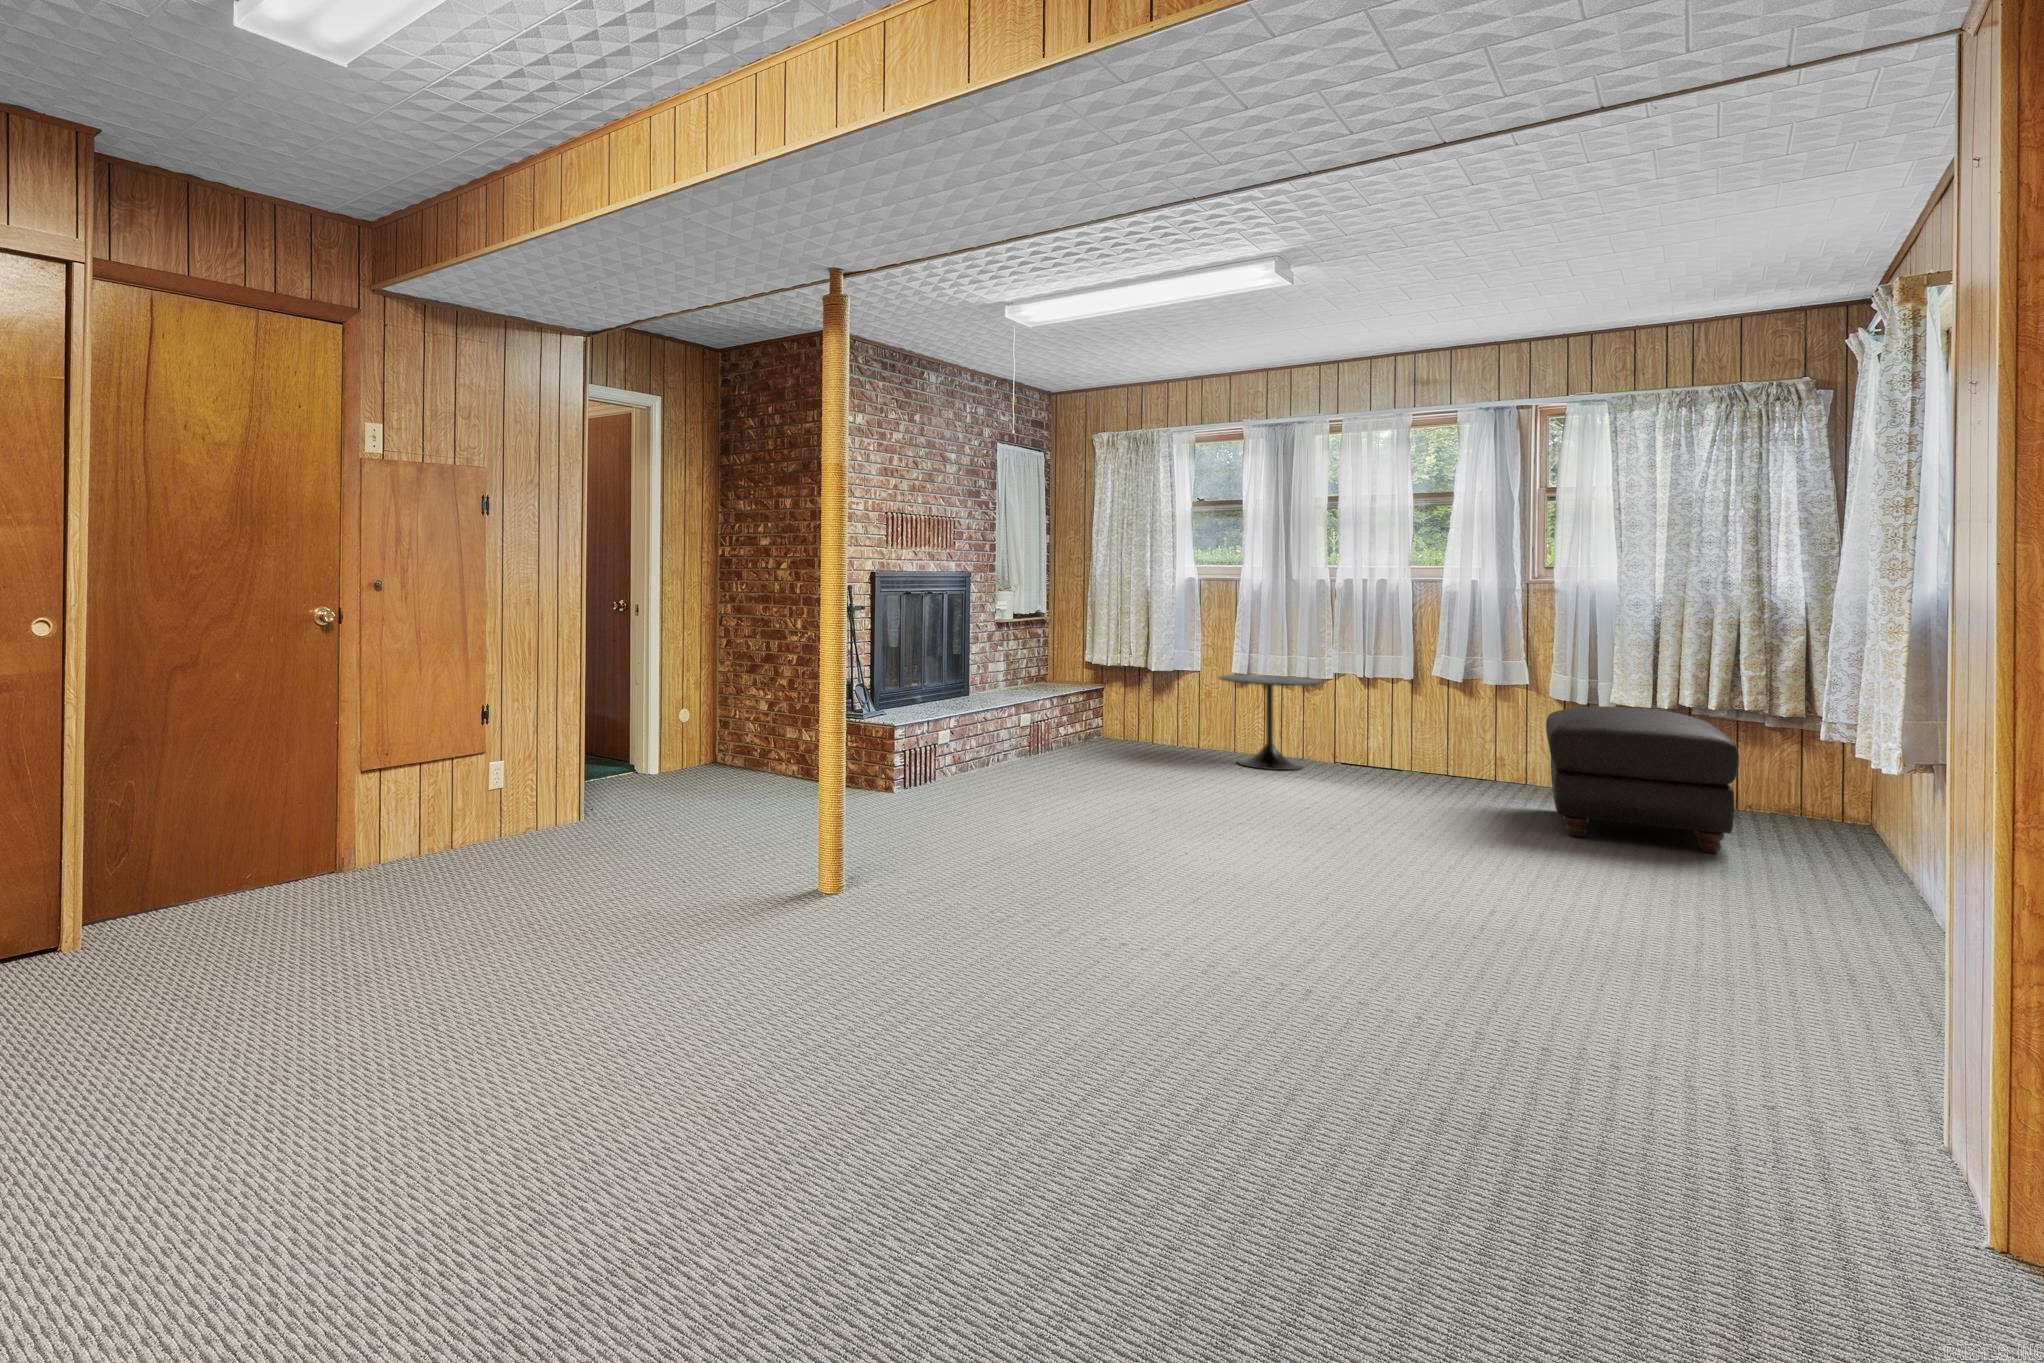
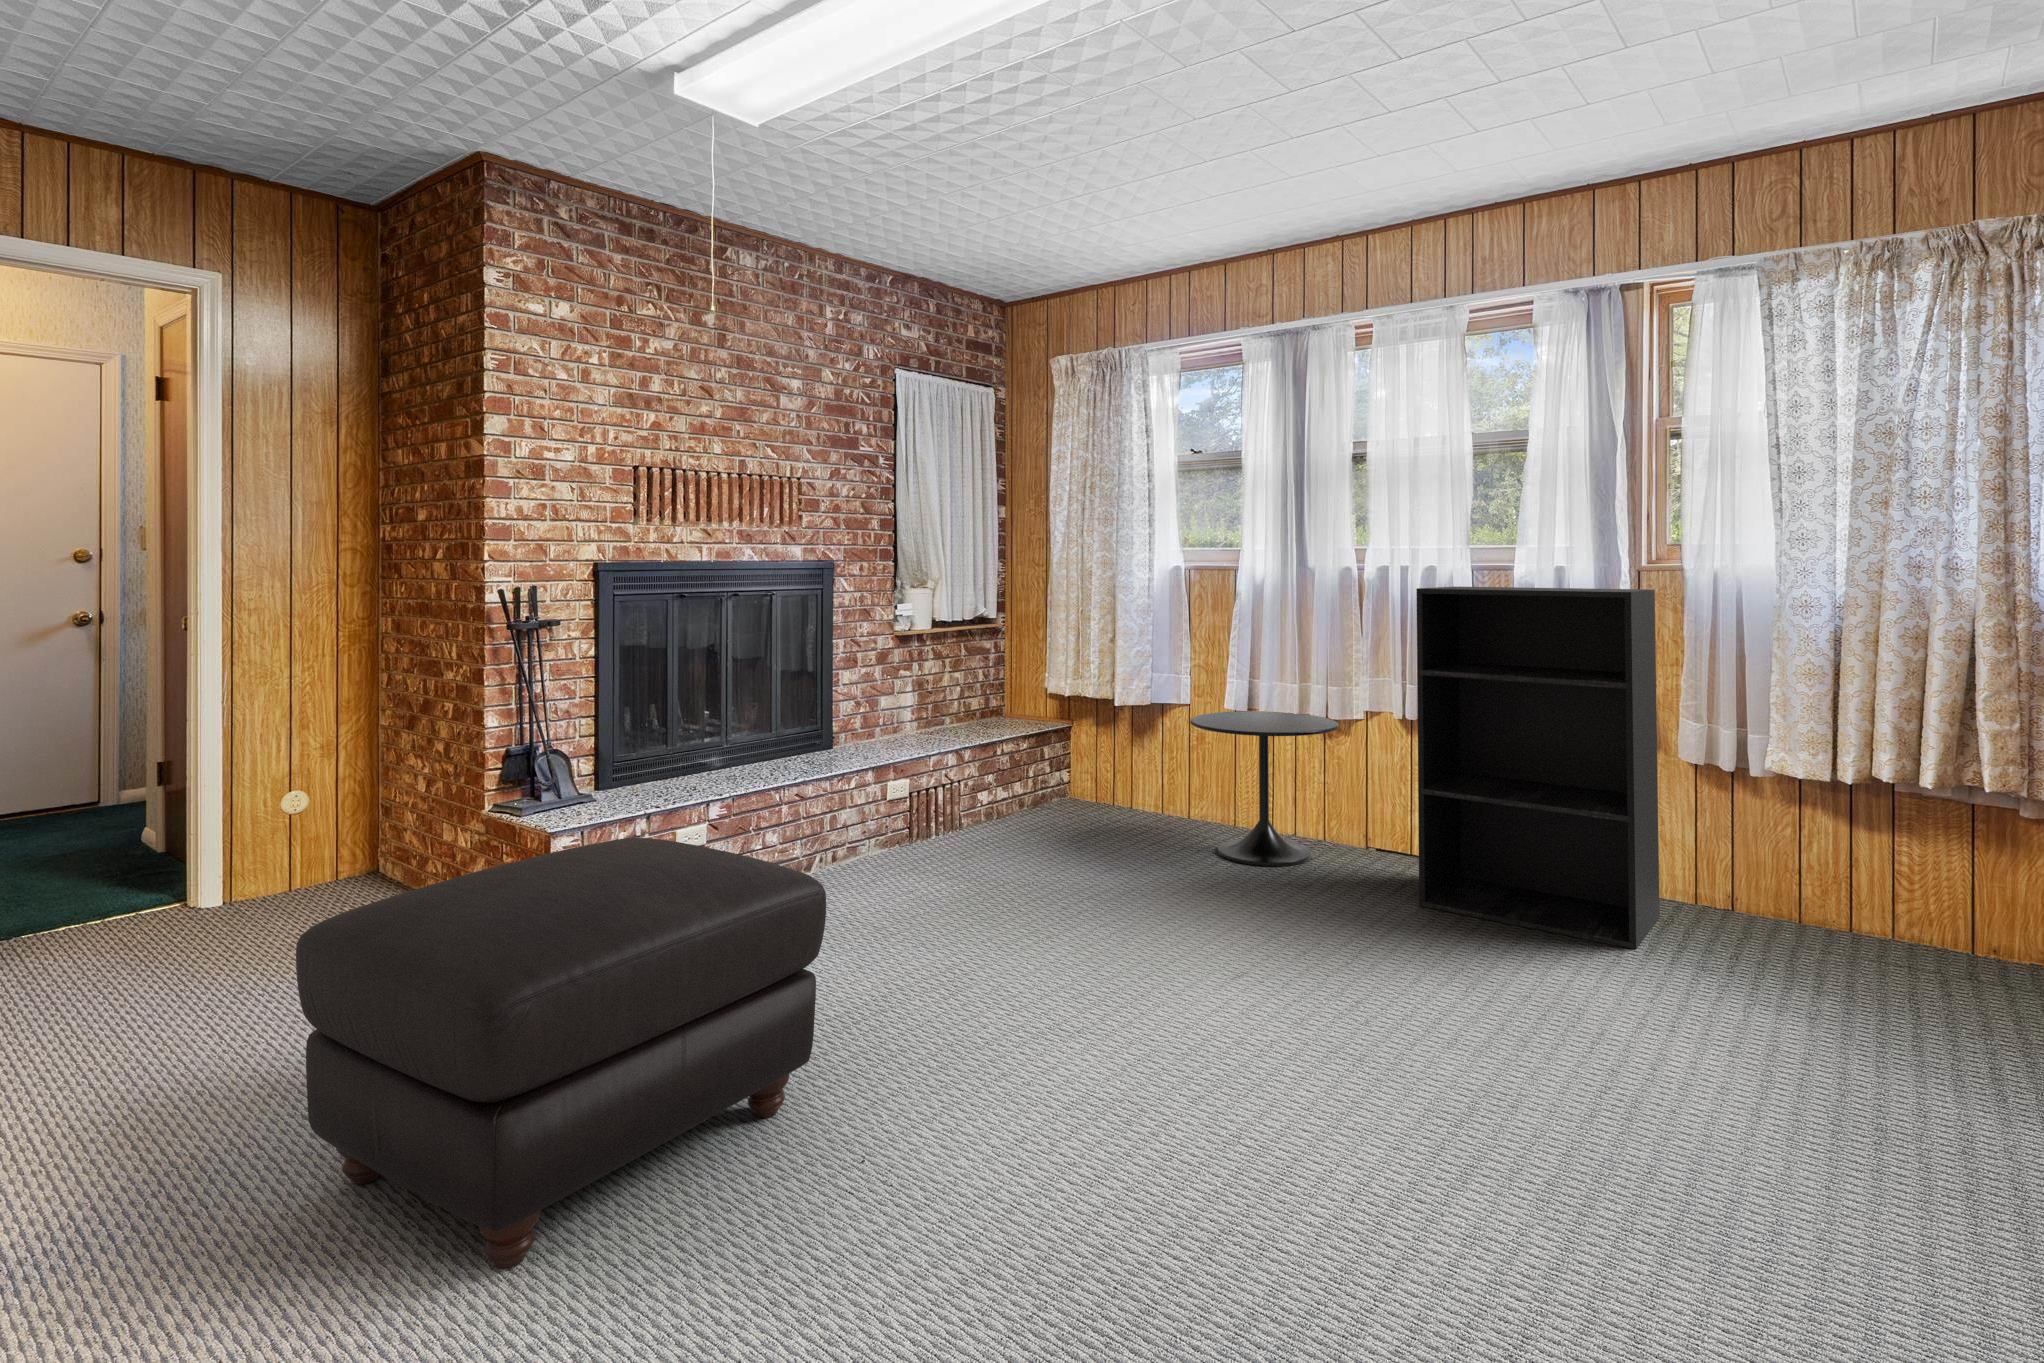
bookshelf: none [1389,592,1545,805] -> present [1416,587,1660,949]
ottoman: present [1546,706,1739,853] -> present [296,838,826,1269]

